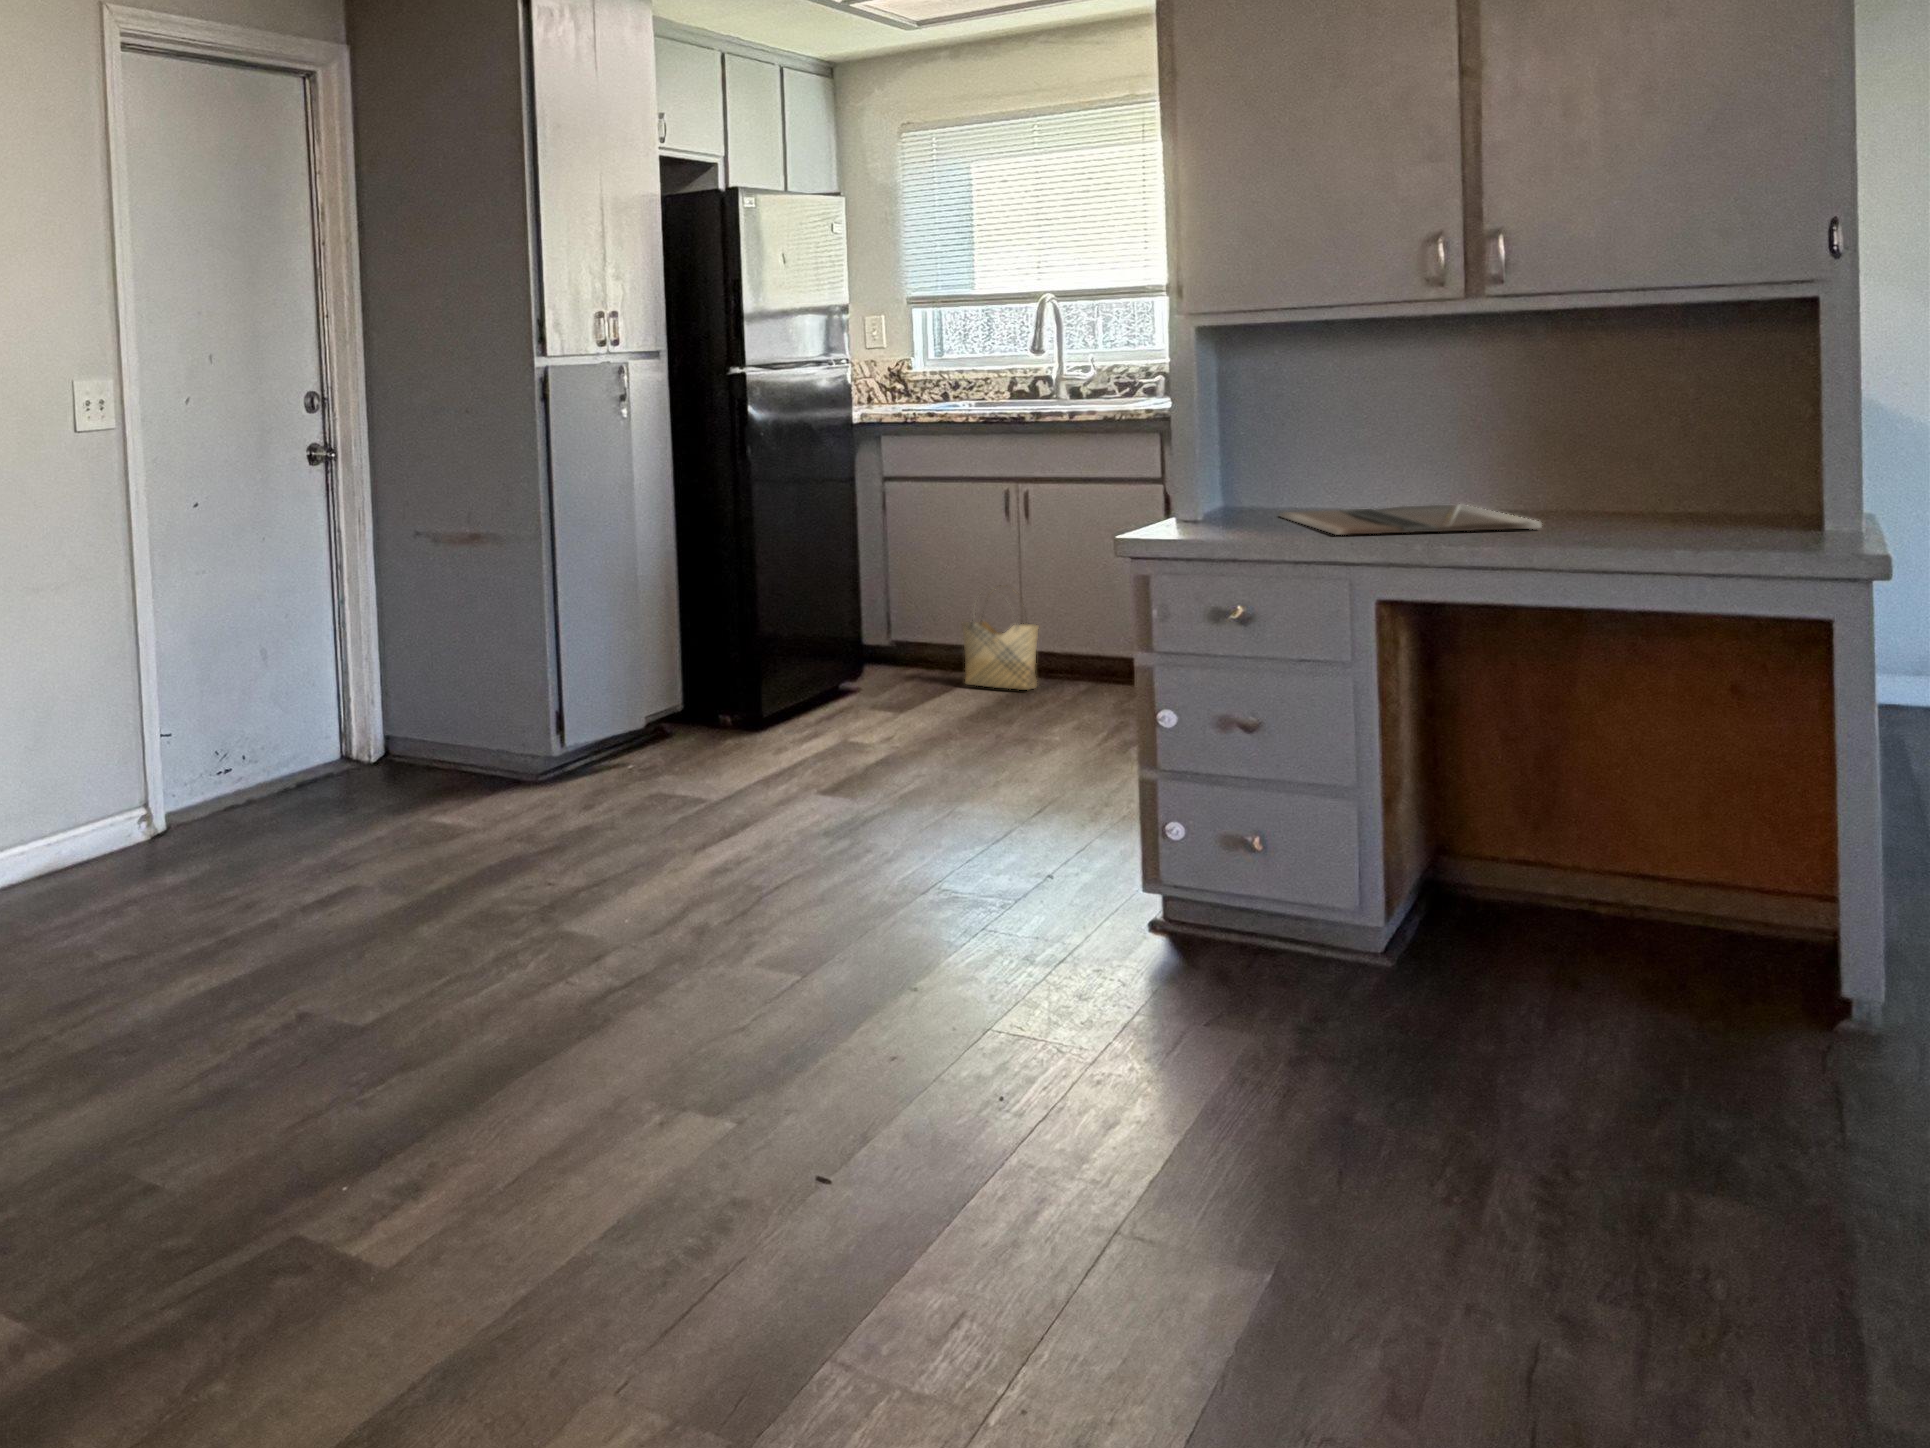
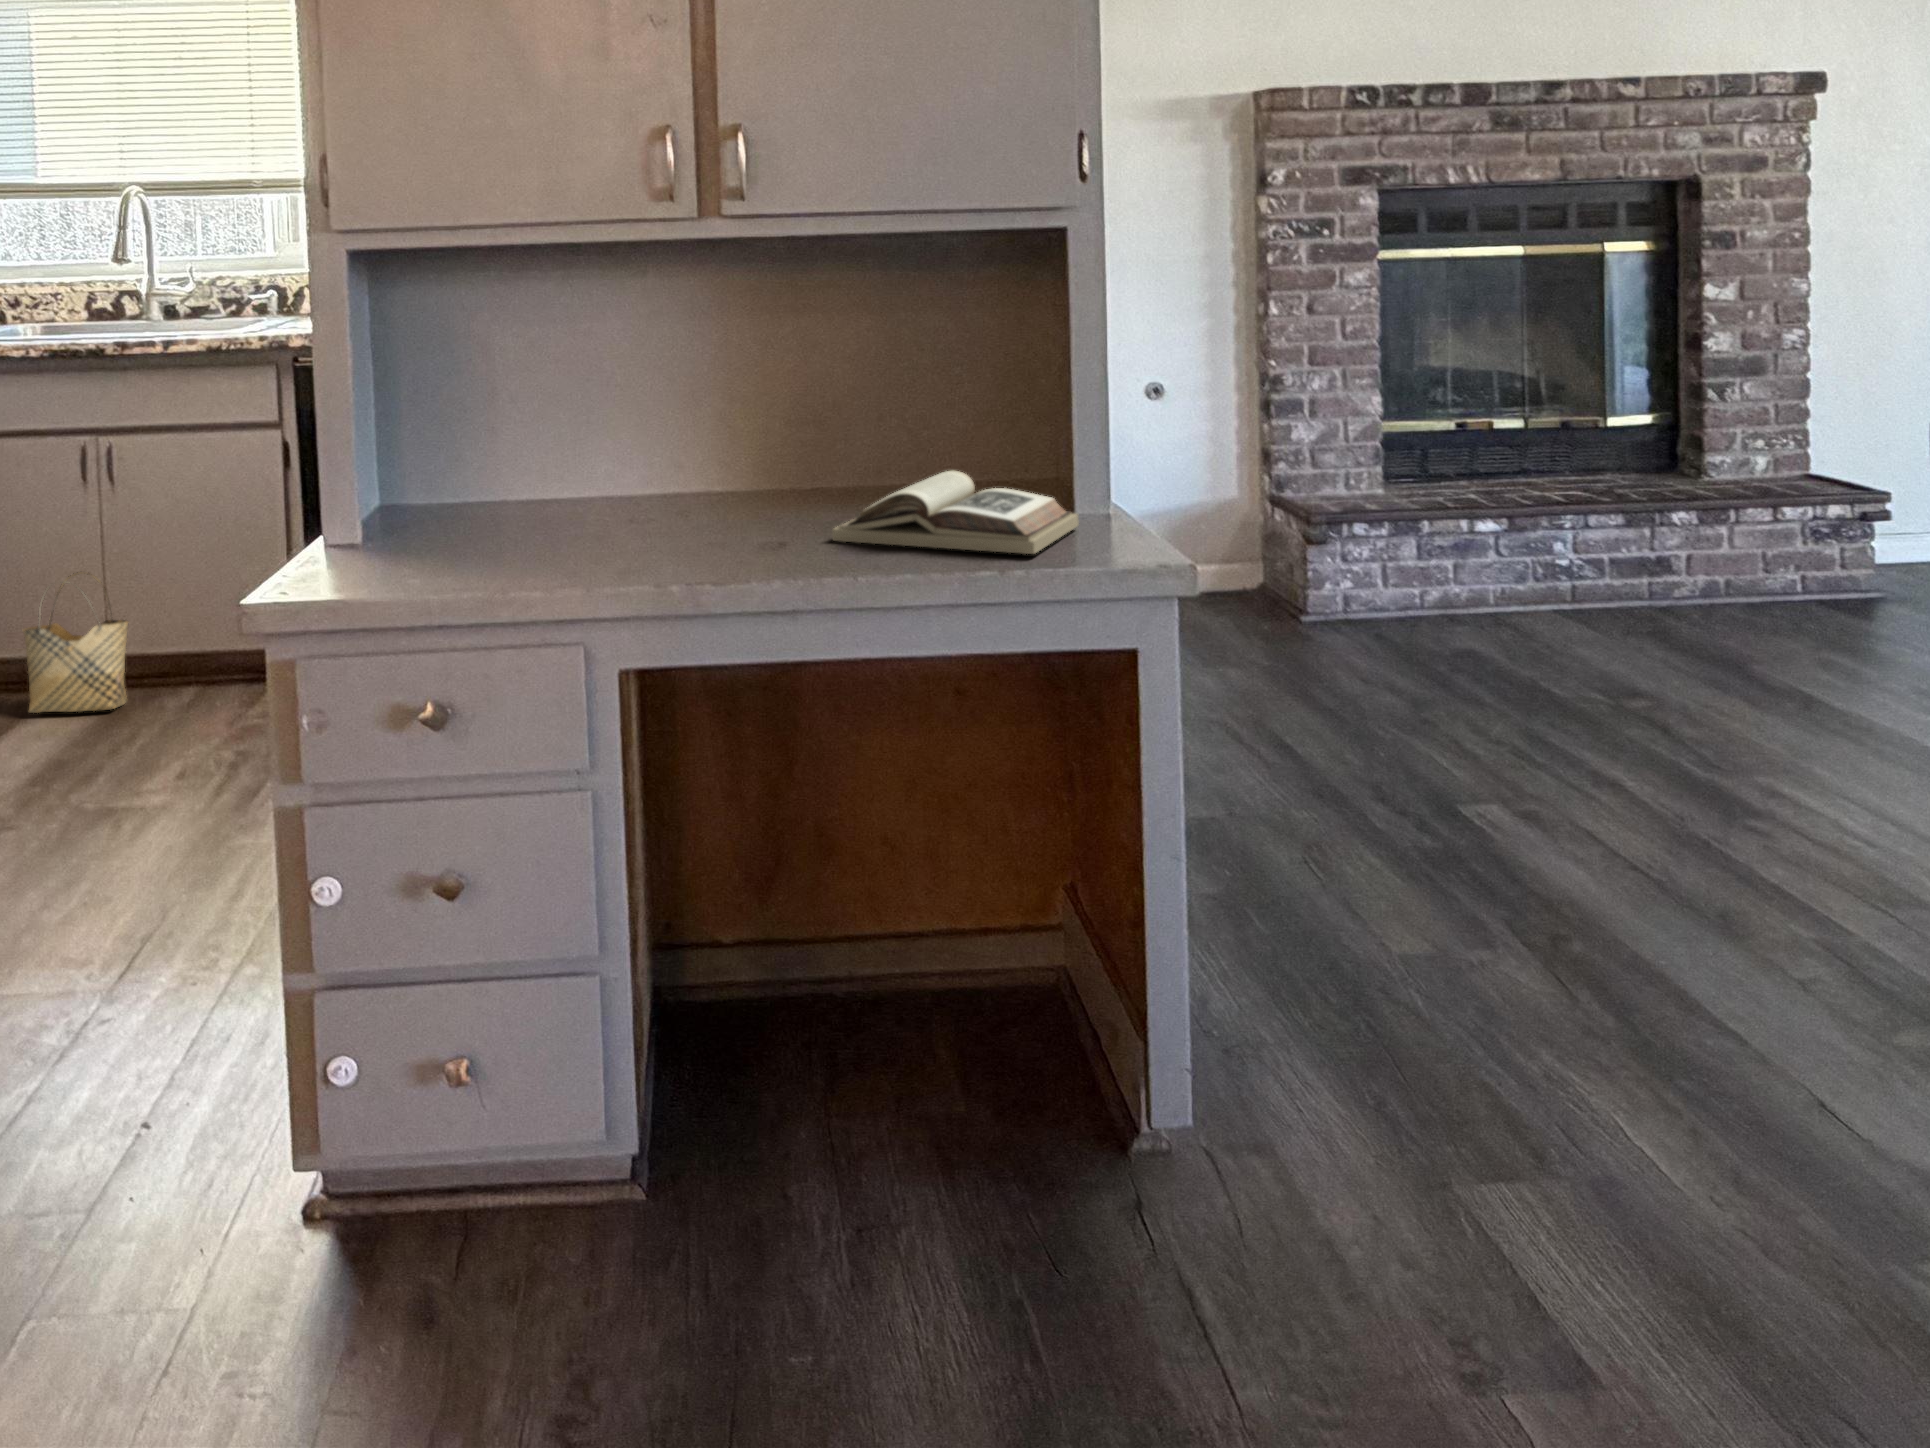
book: none [1568,489,1811,544] -> present [832,471,1079,554]
laptop: present [1280,504,1542,535] -> none [465,490,798,572]

